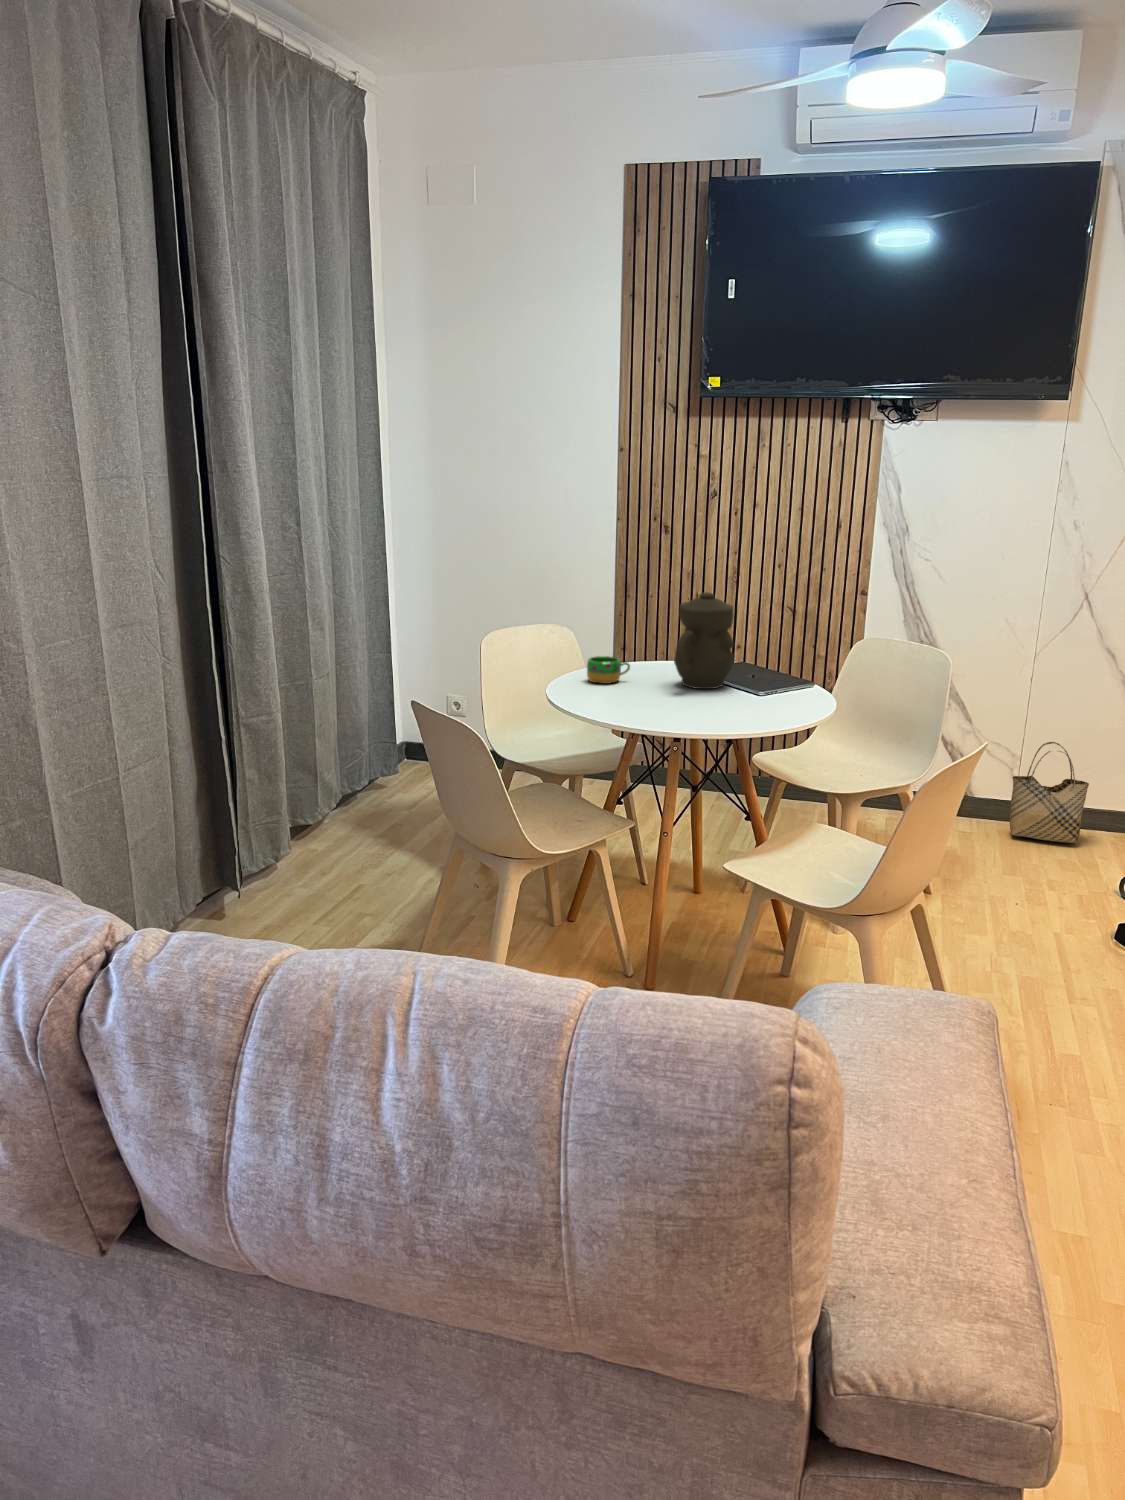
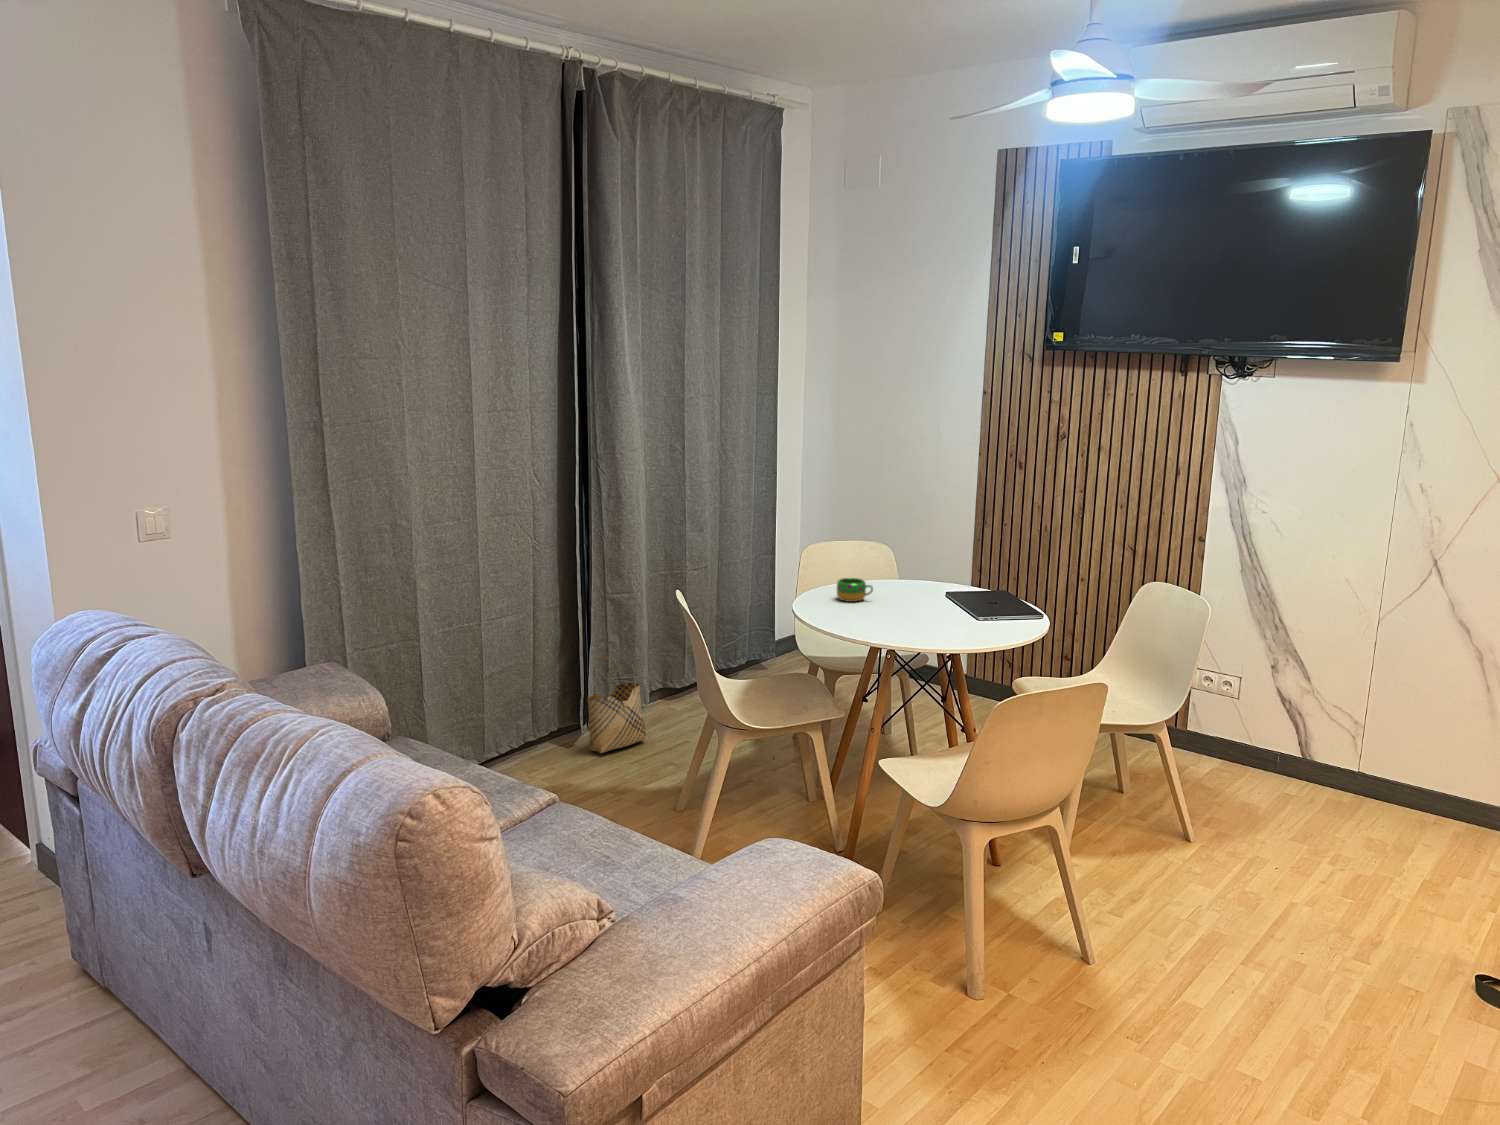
teapot: present [674,592,734,689] -> none [892,530,956,615]
woven basket: present [1010,742,1089,843] -> present [587,656,646,753]

